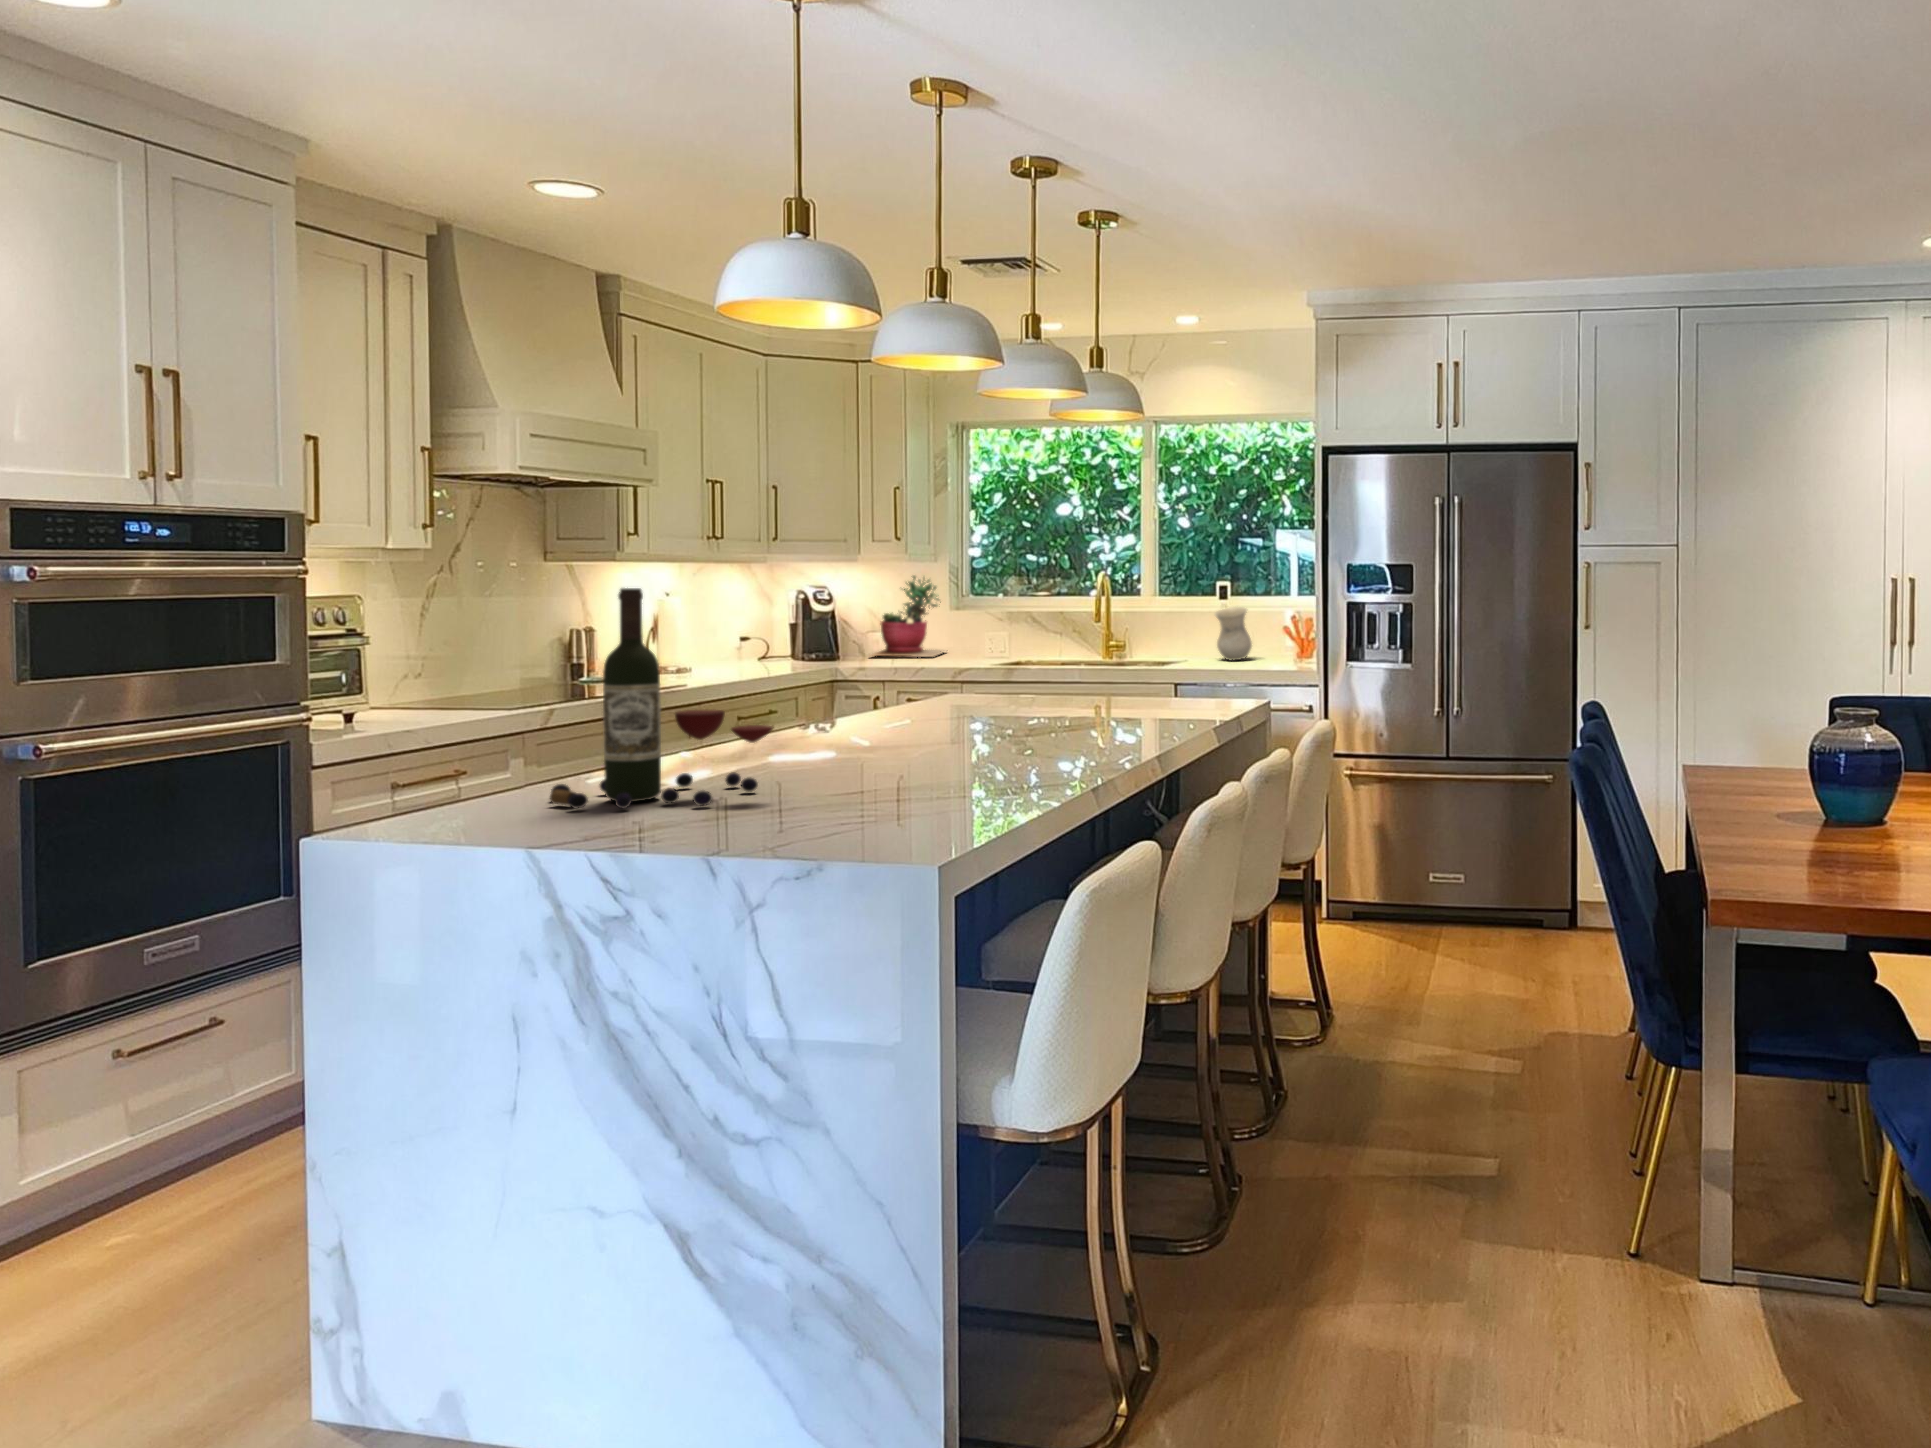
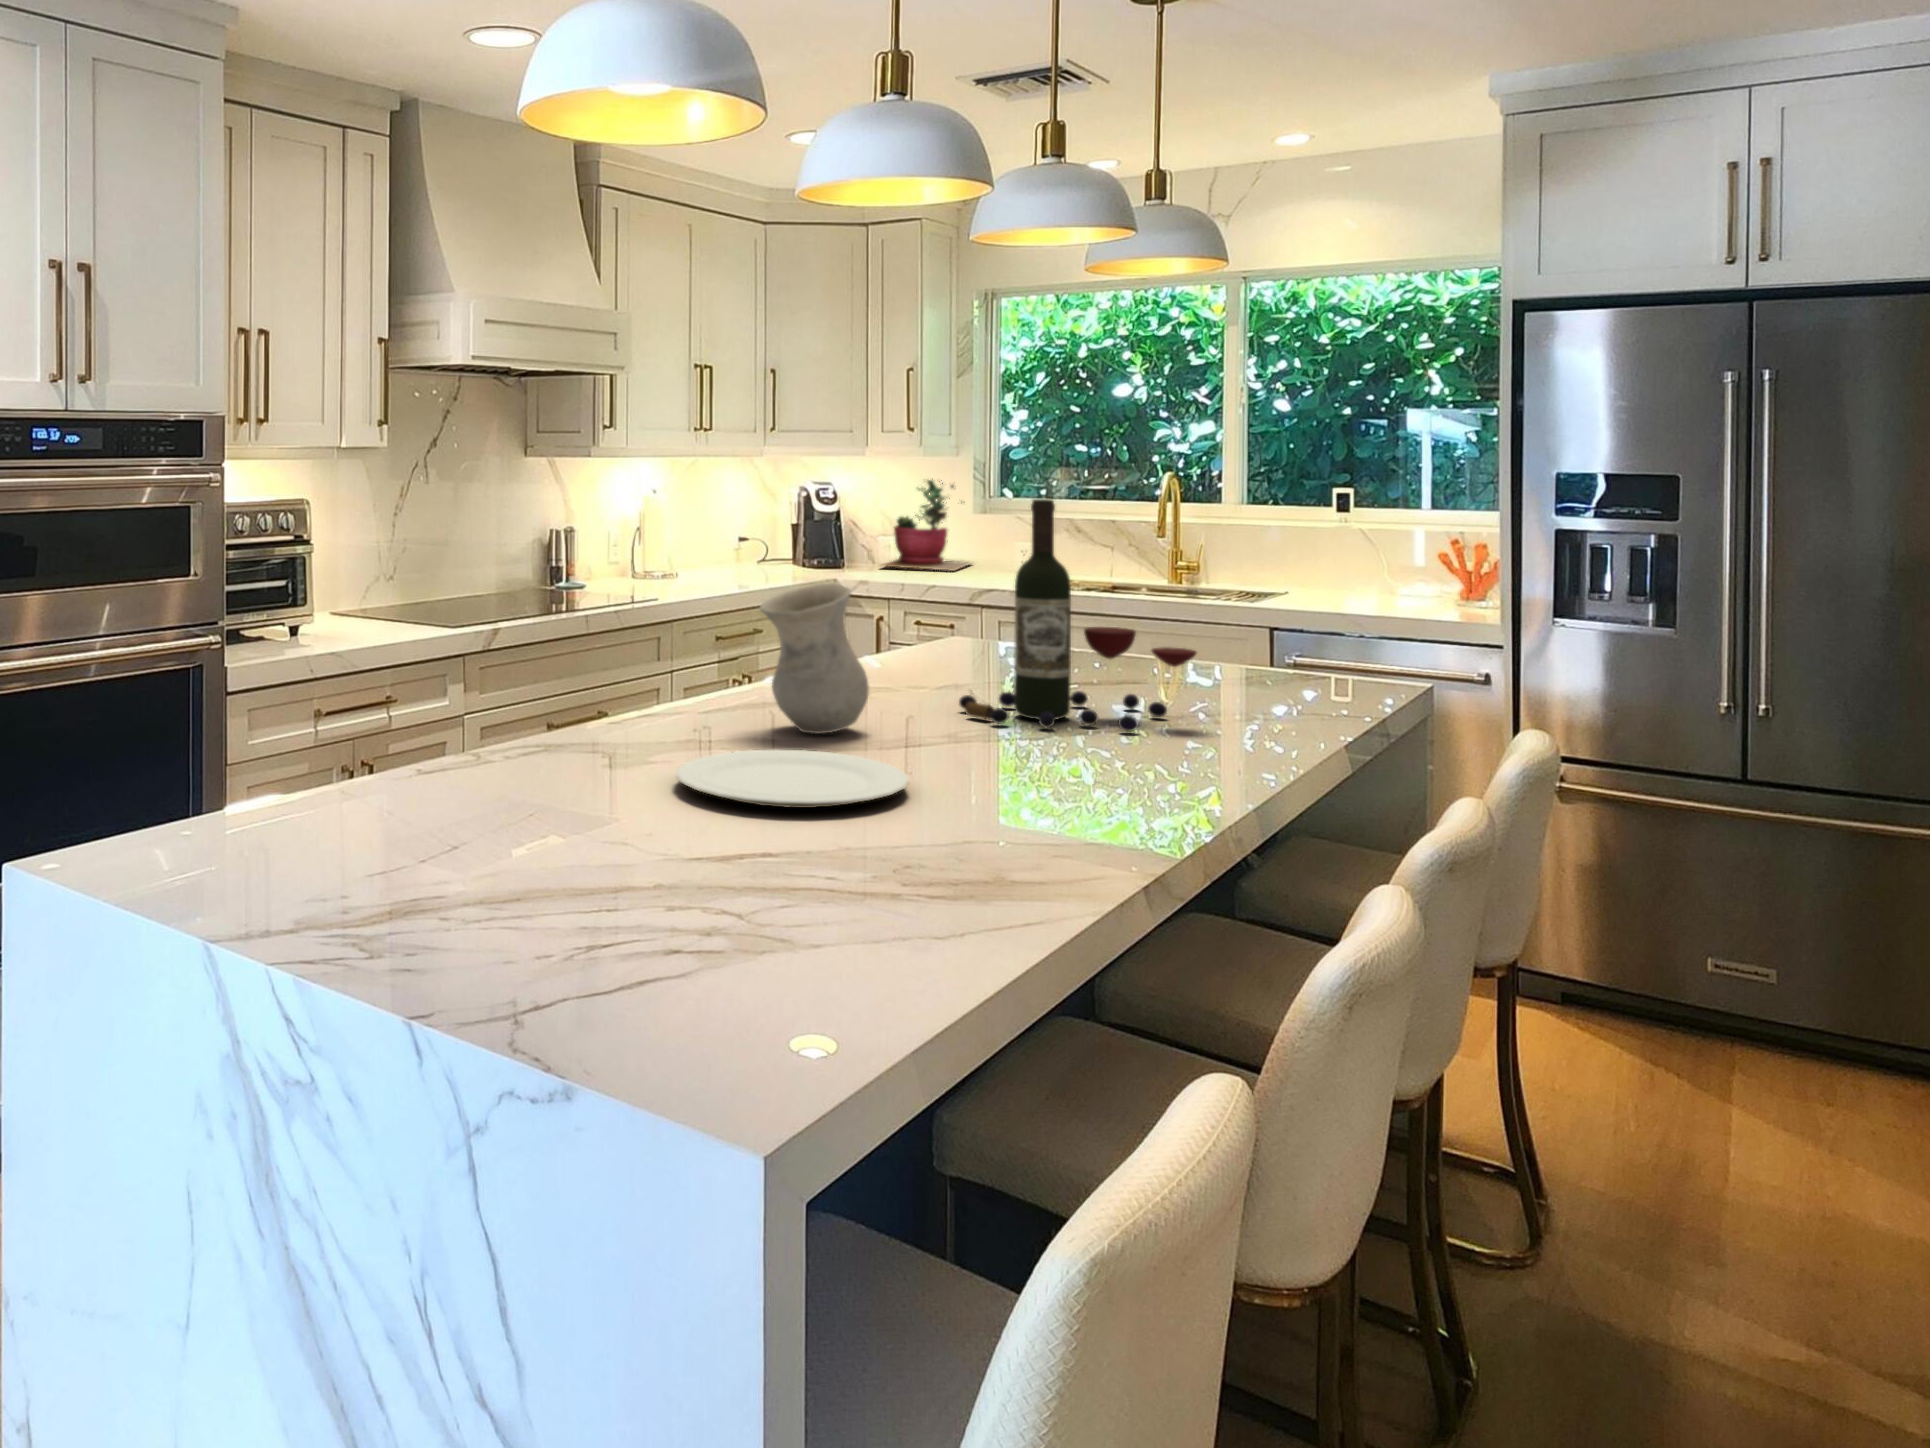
wine bottle: present [550,588,773,808] -> present [959,499,1197,732]
vase: present [1215,607,1252,661] -> present [760,583,869,734]
plate: none [794,746,952,772] -> present [676,750,909,808]

